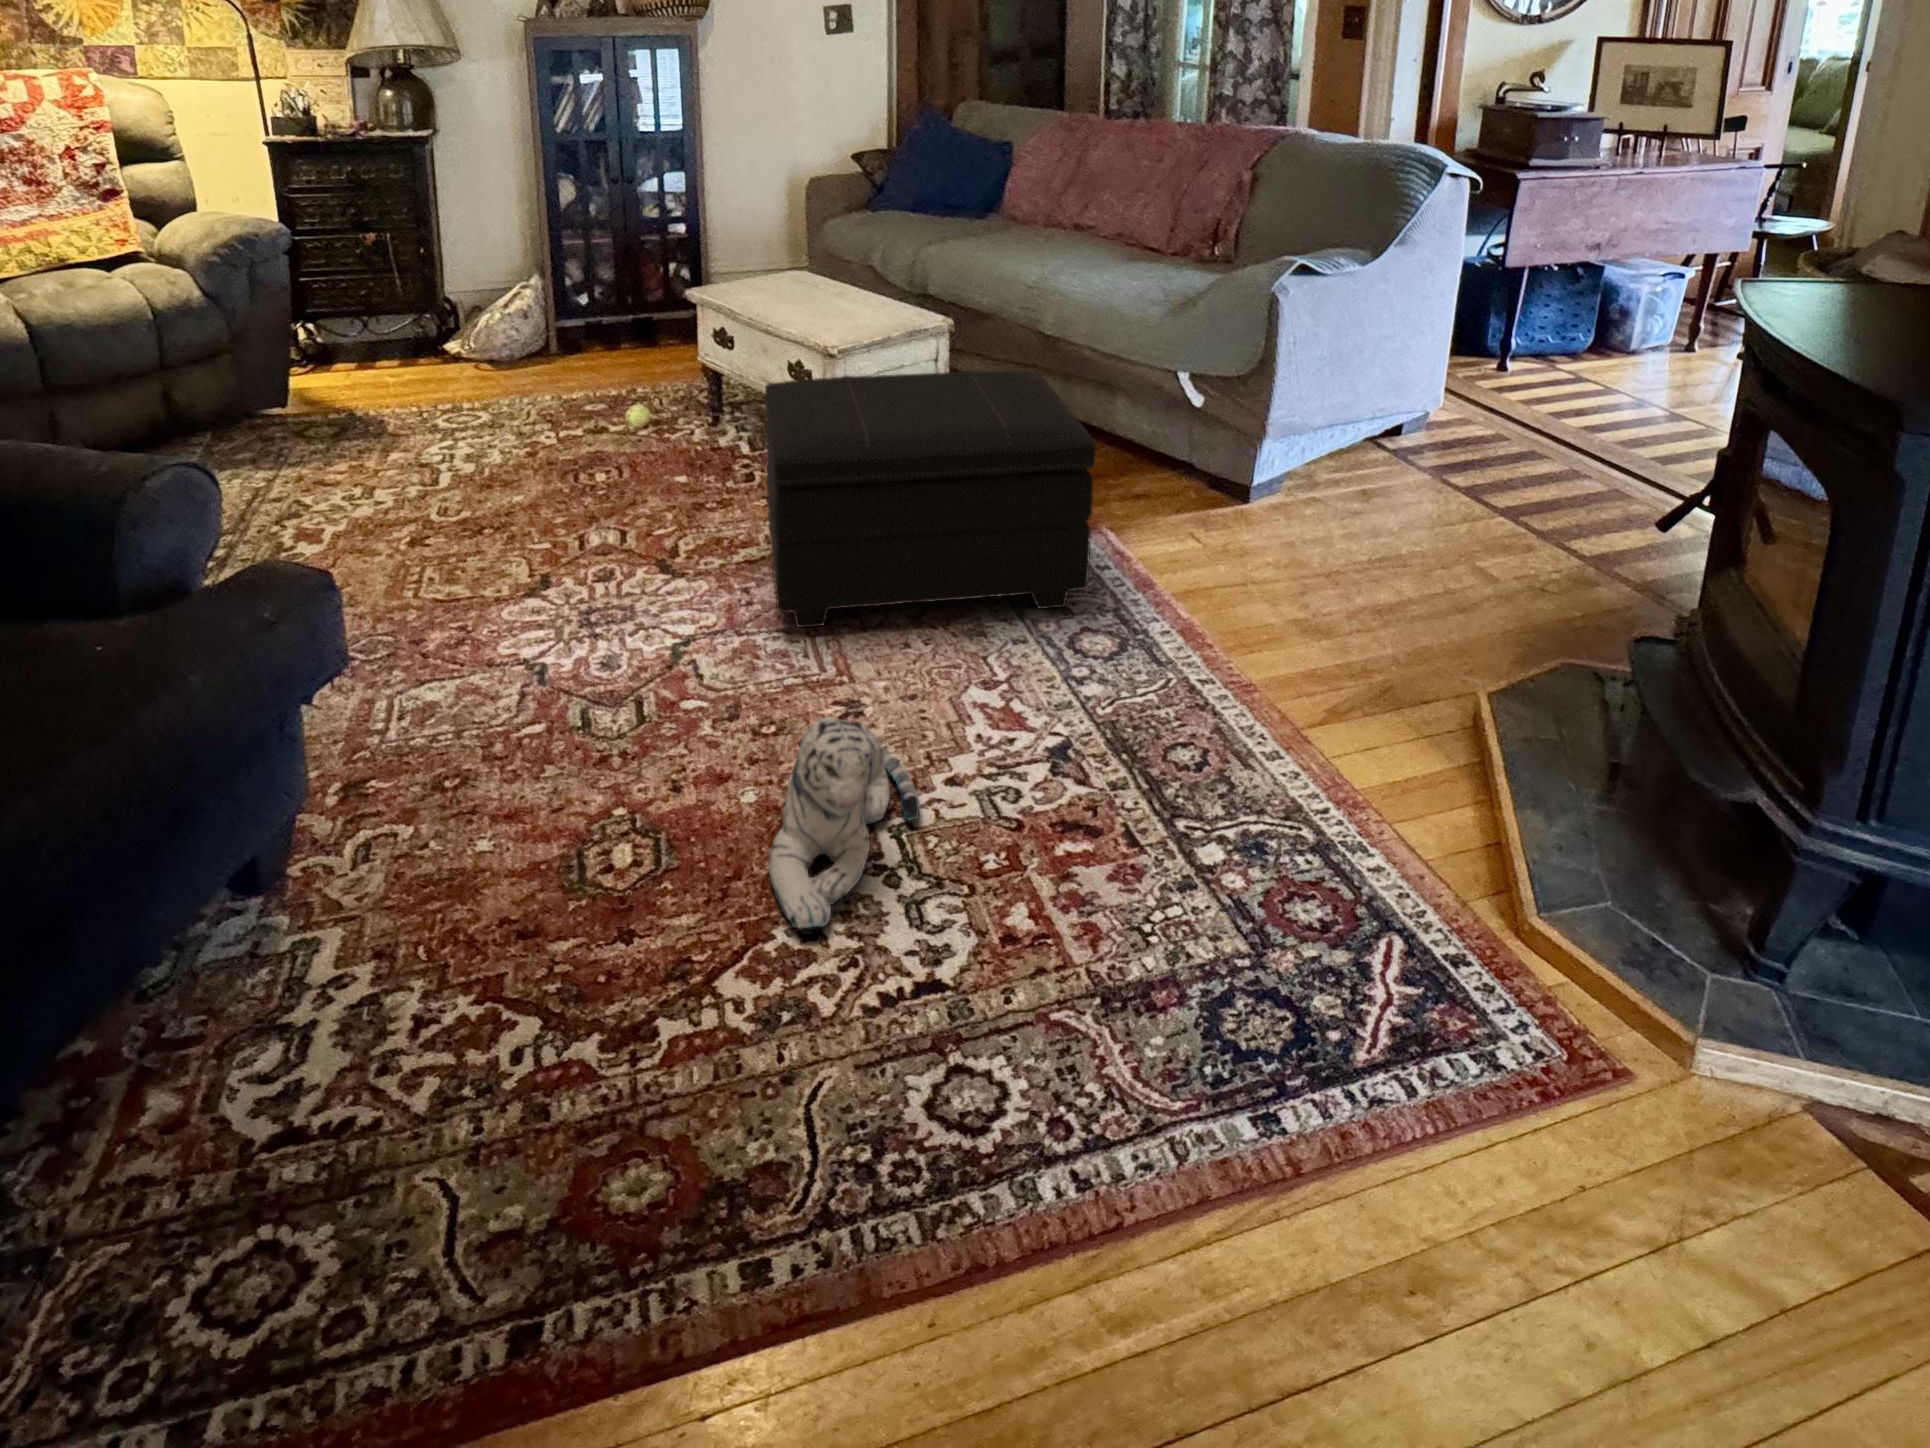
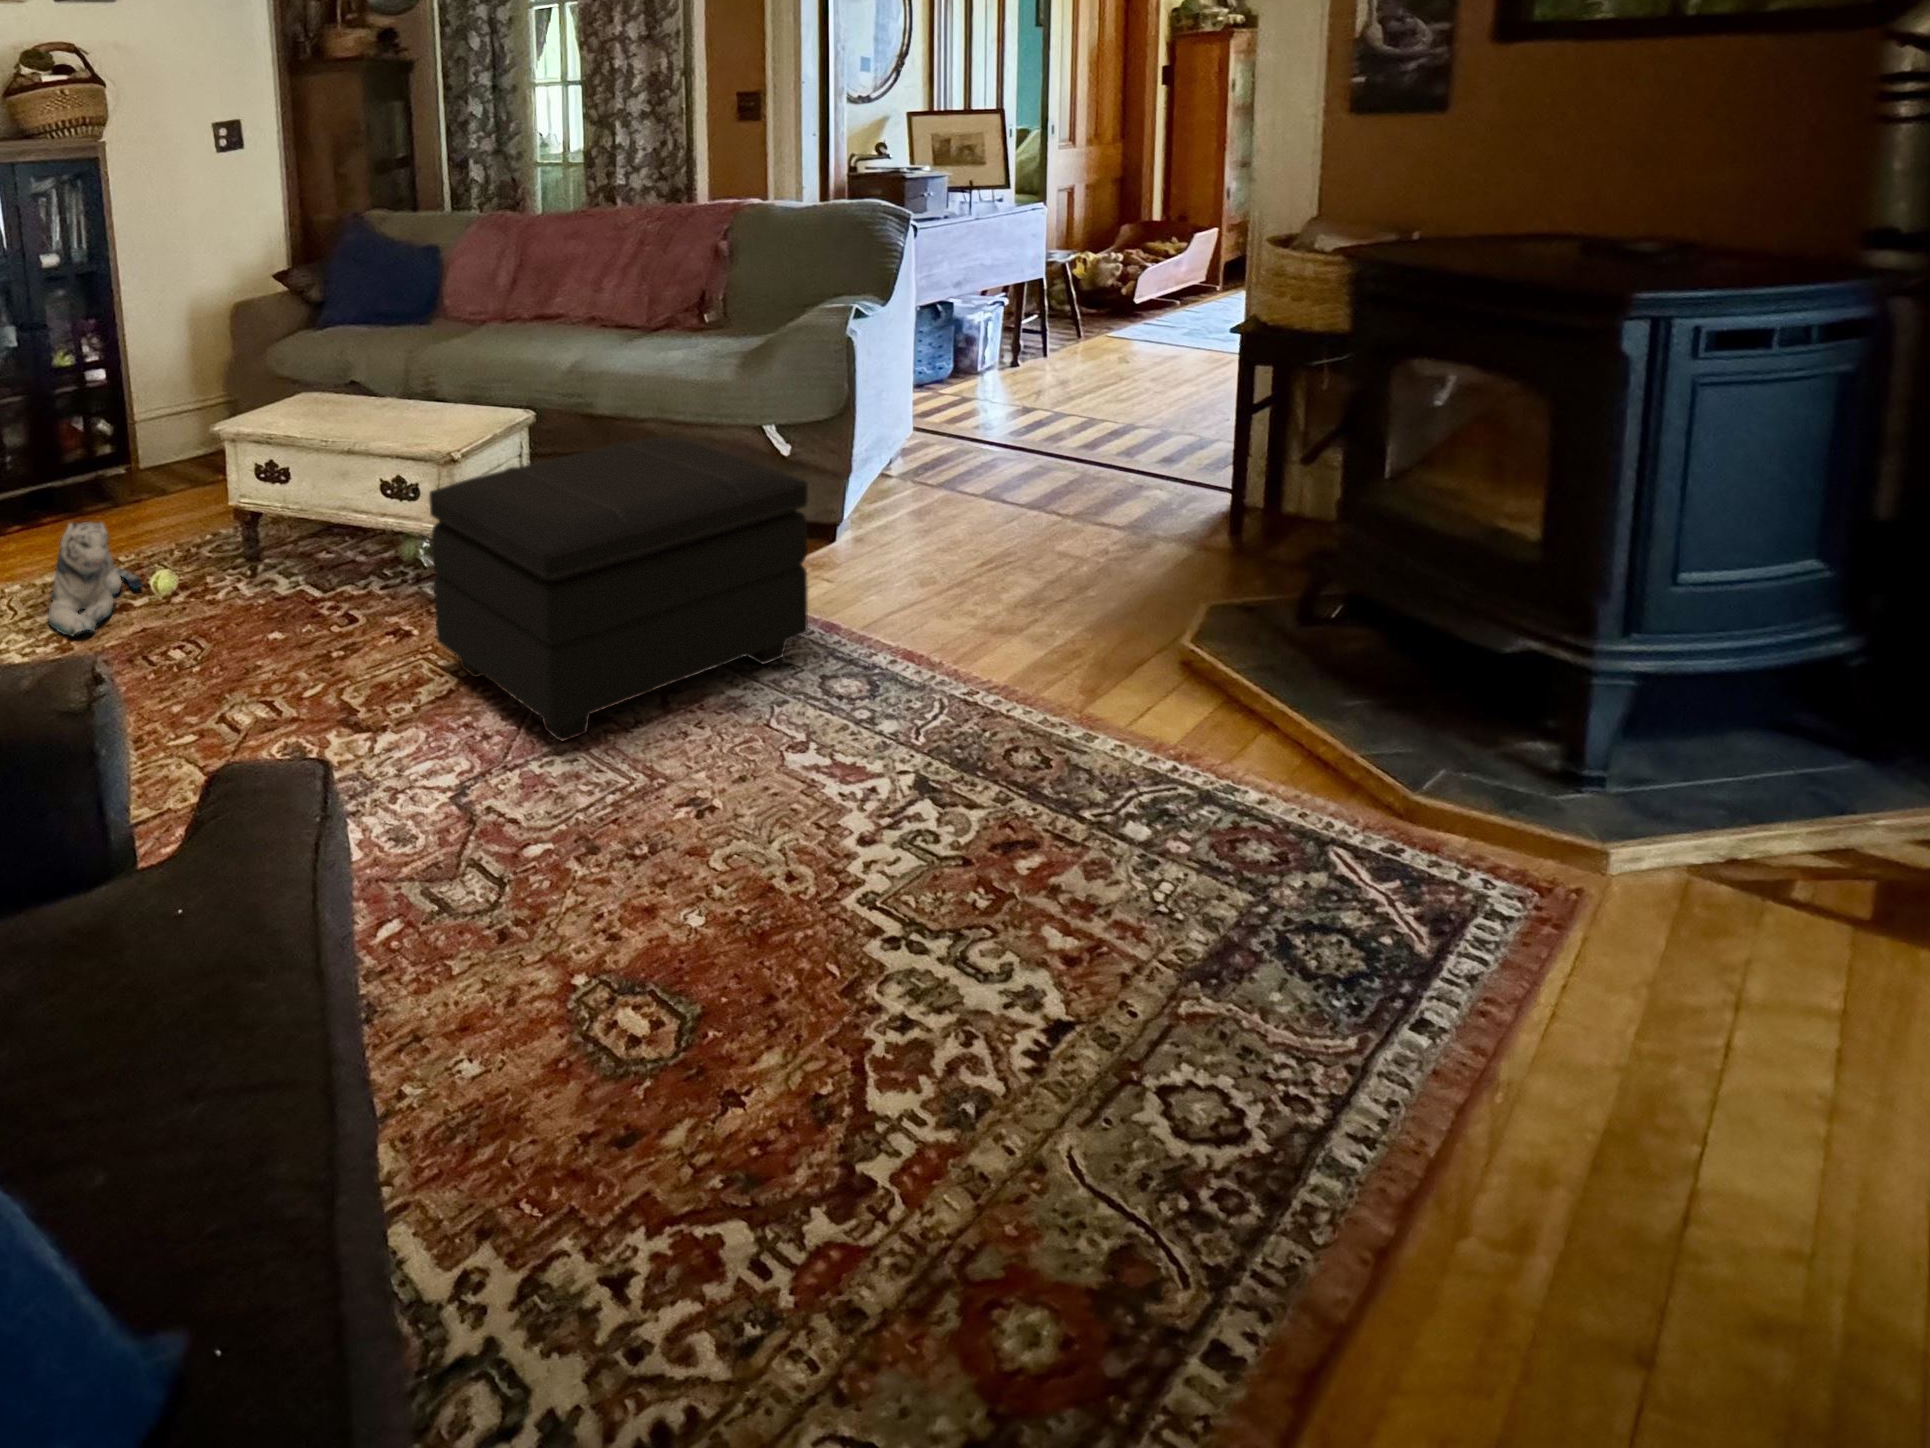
plush toy: present [769,717,919,928] -> present [48,522,142,636]

